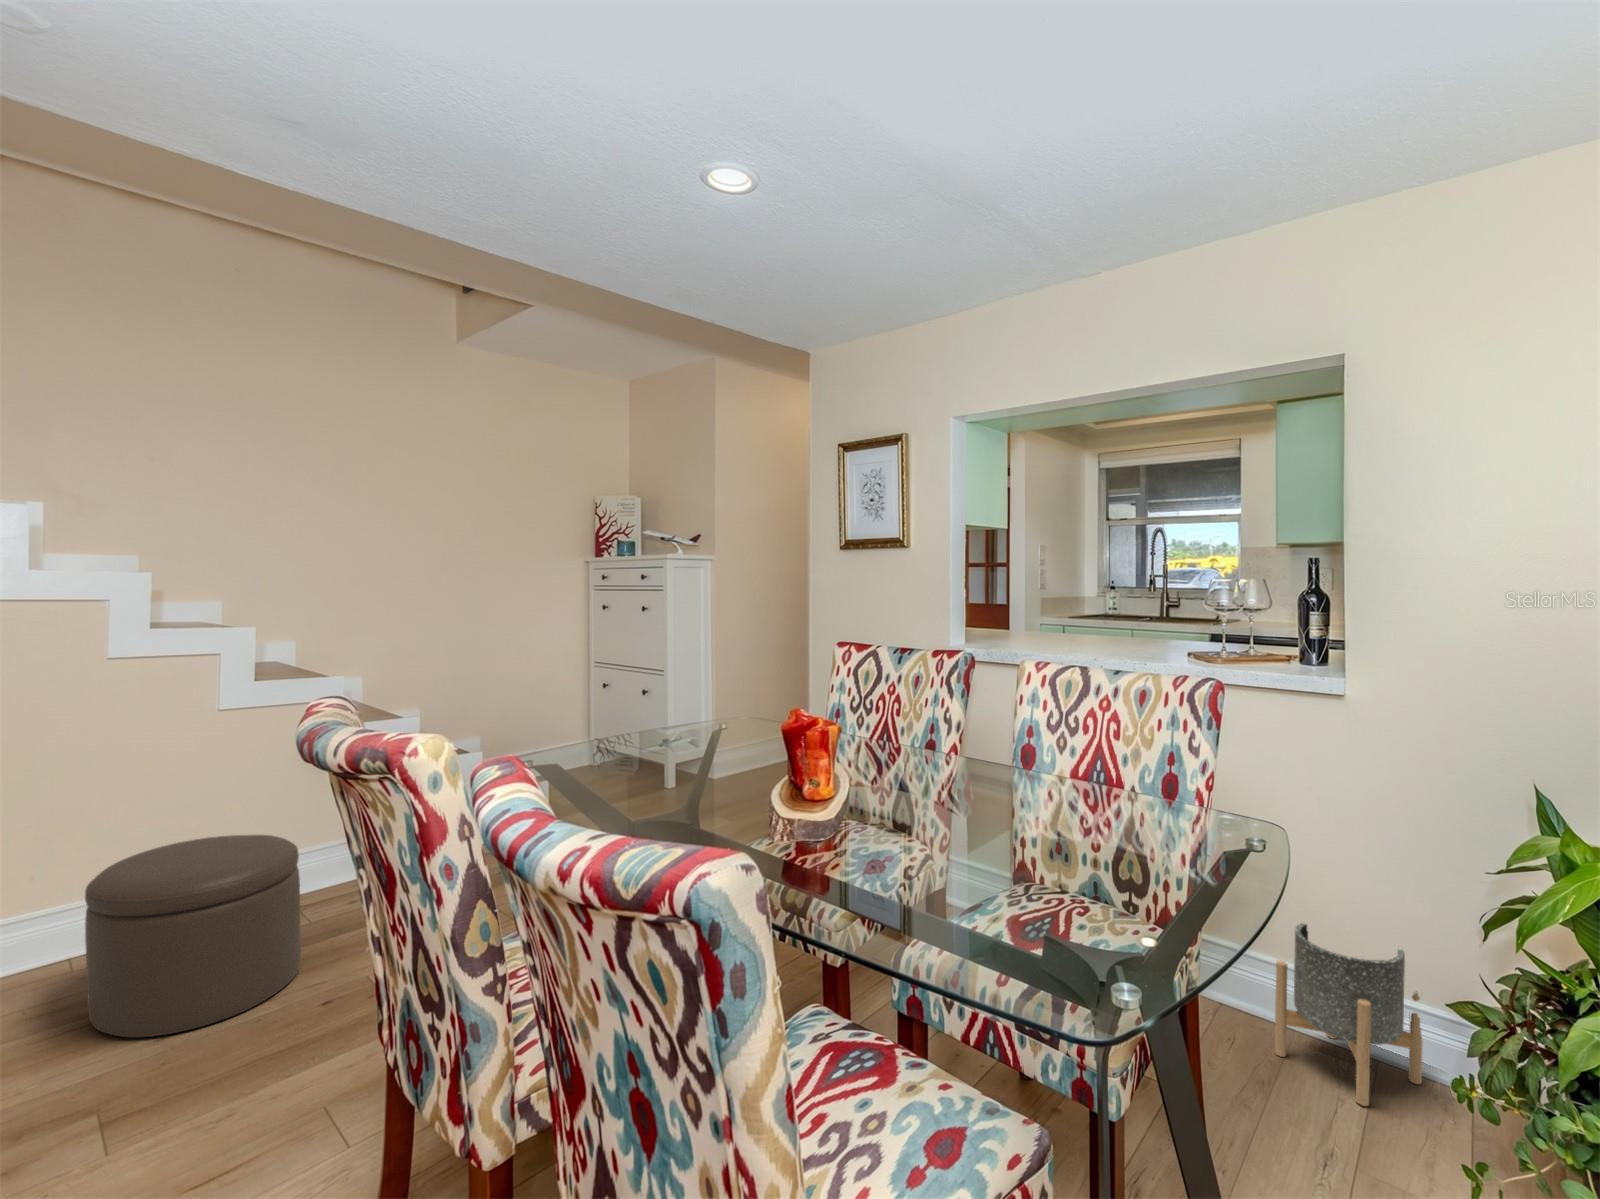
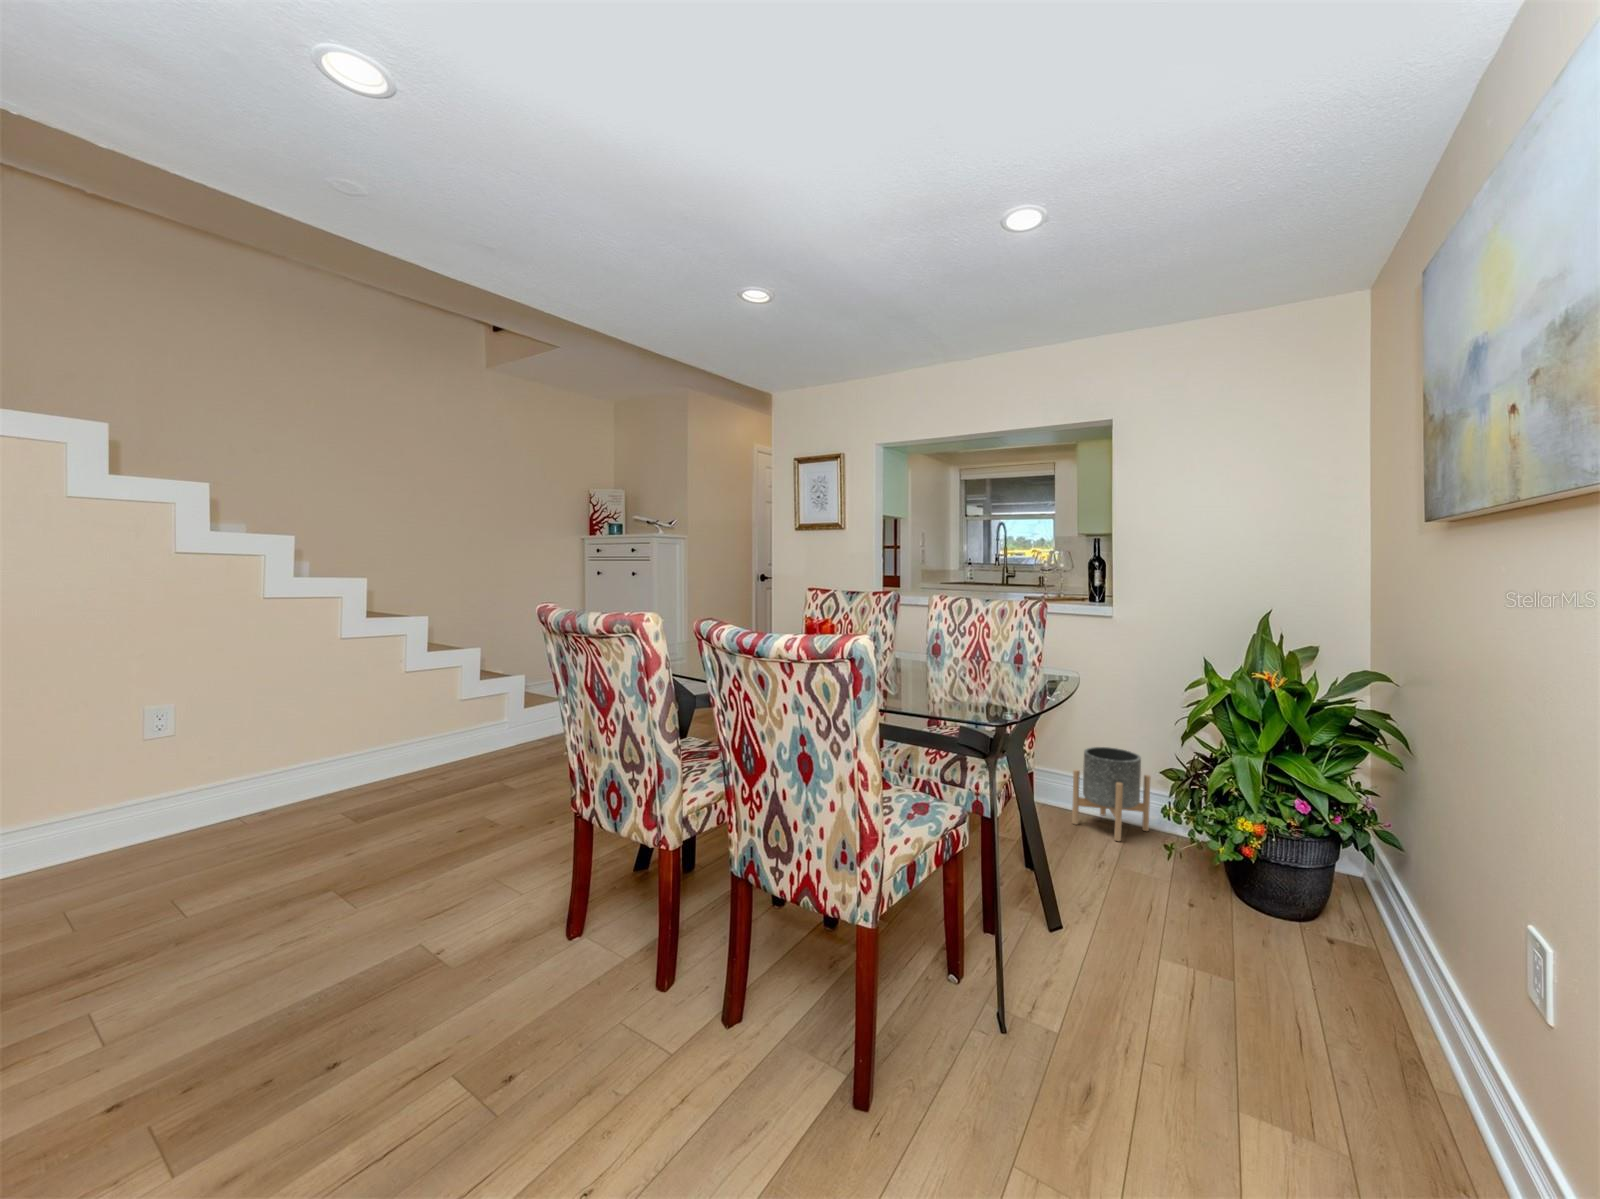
ottoman: present [85,835,301,1037] -> none [287,726,433,858]

